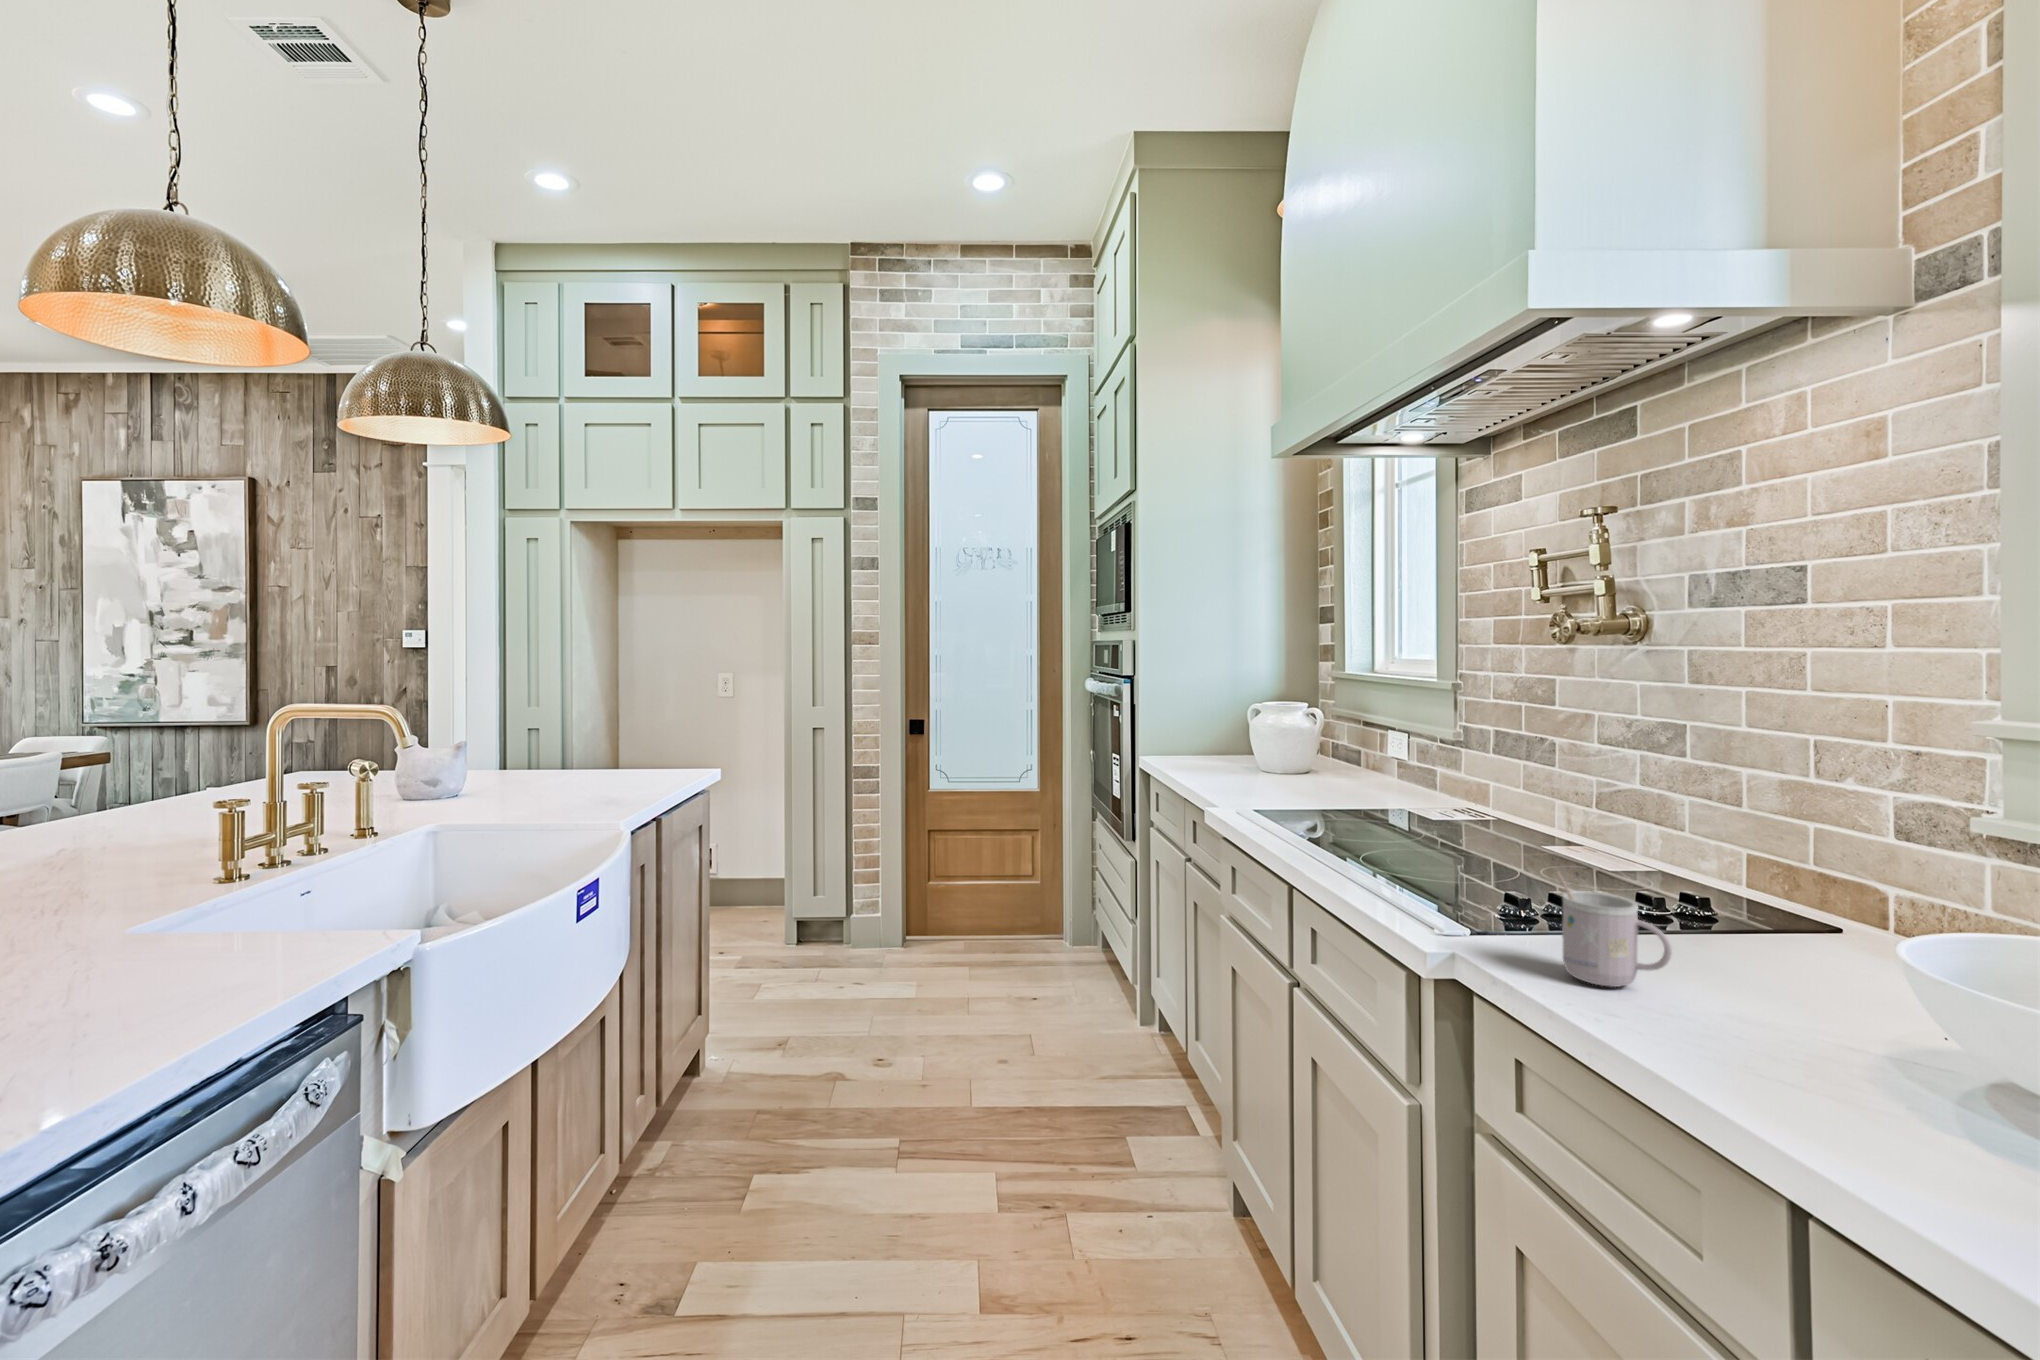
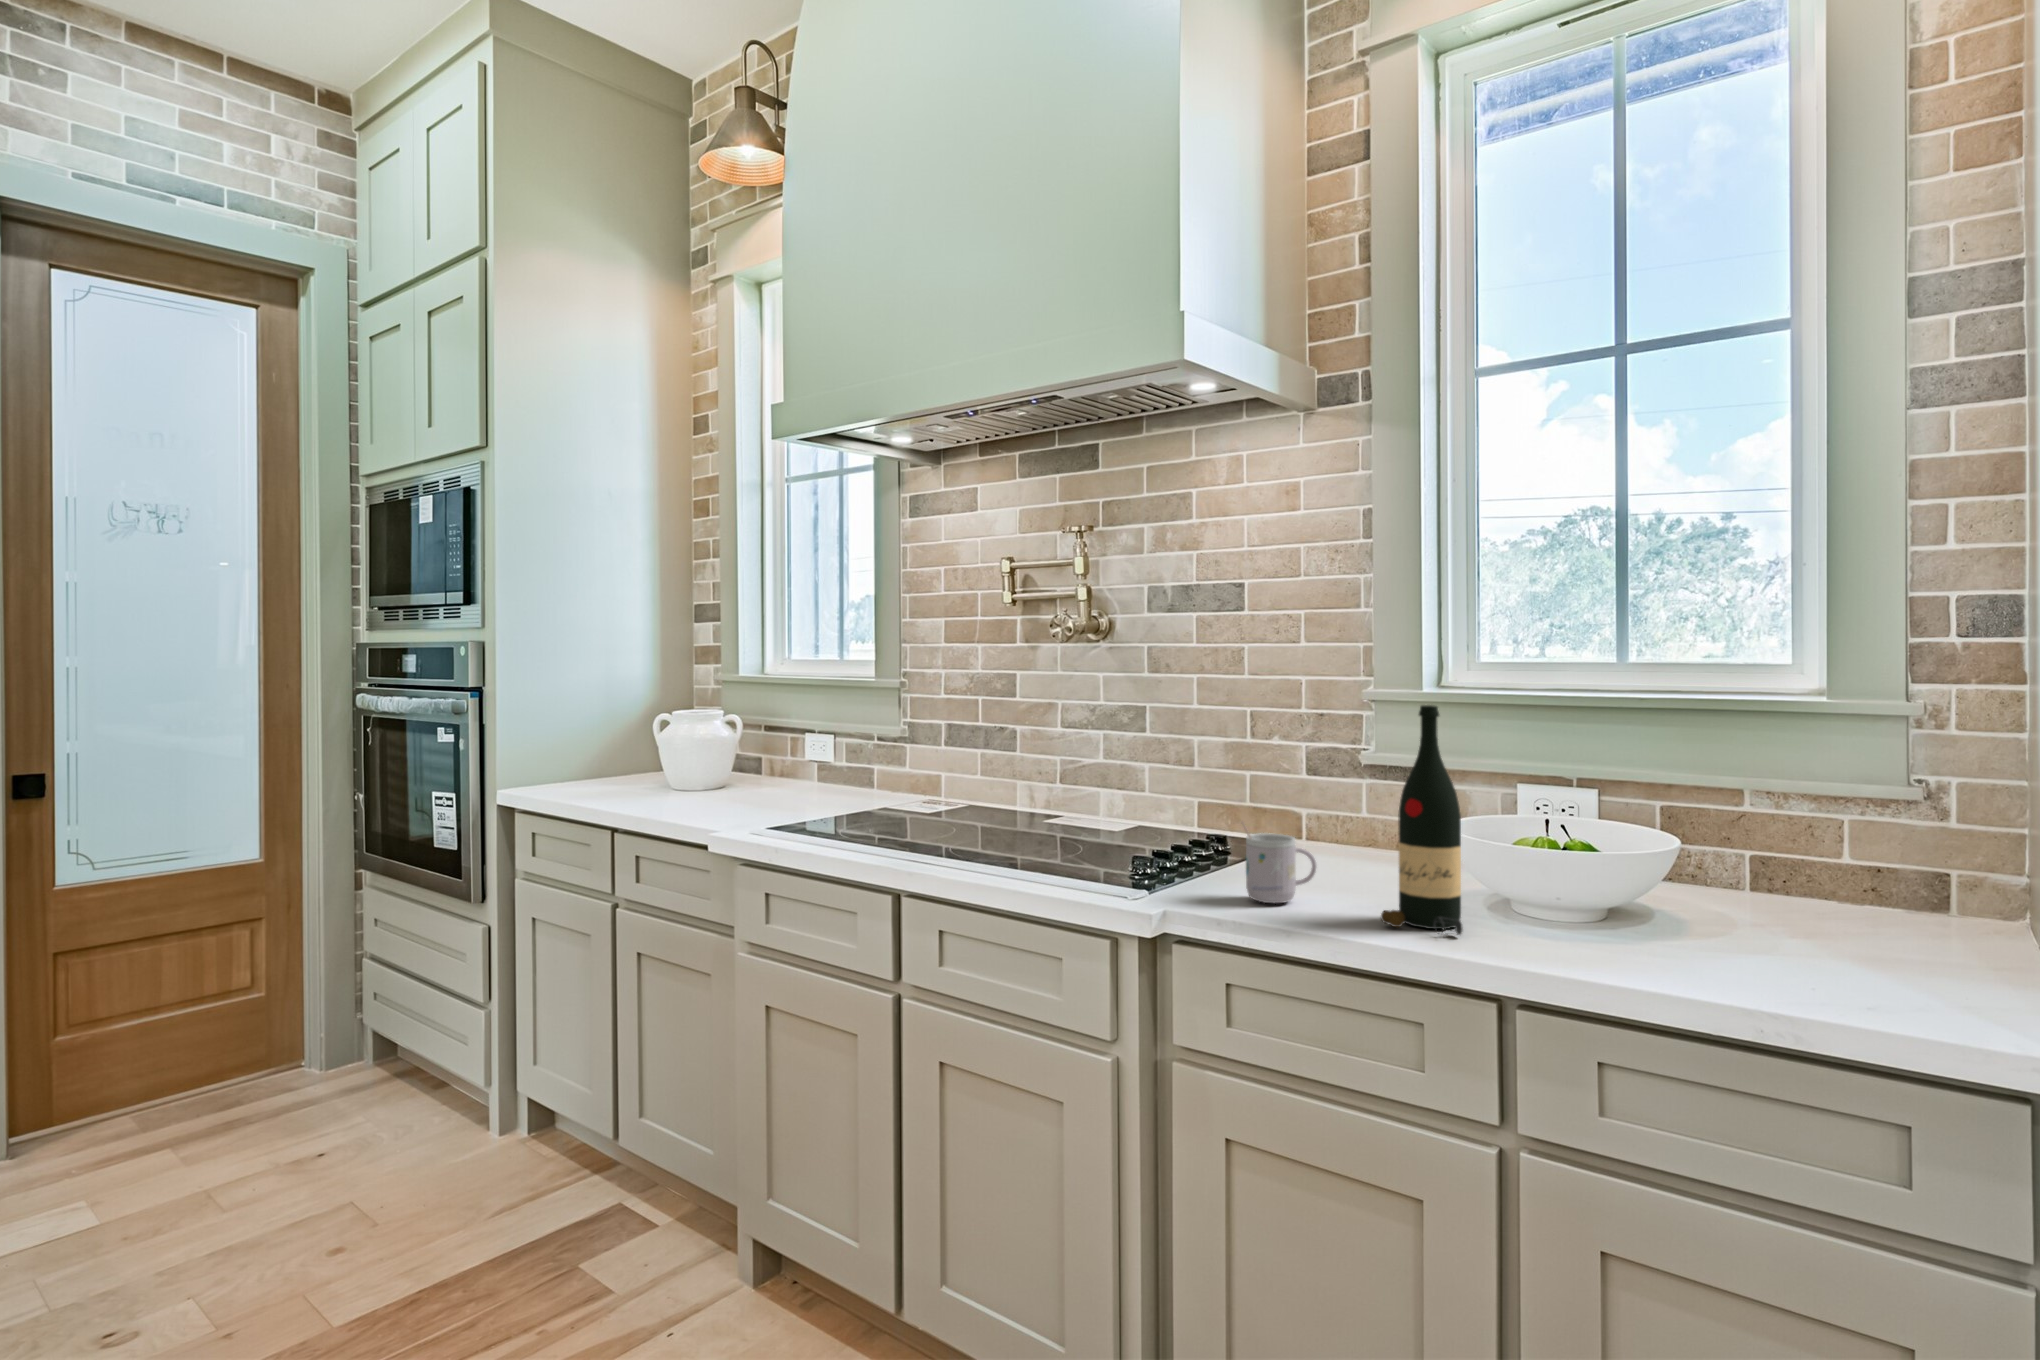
wine bottle: none [1684,746,1844,1099] -> present [1381,705,1462,935]

